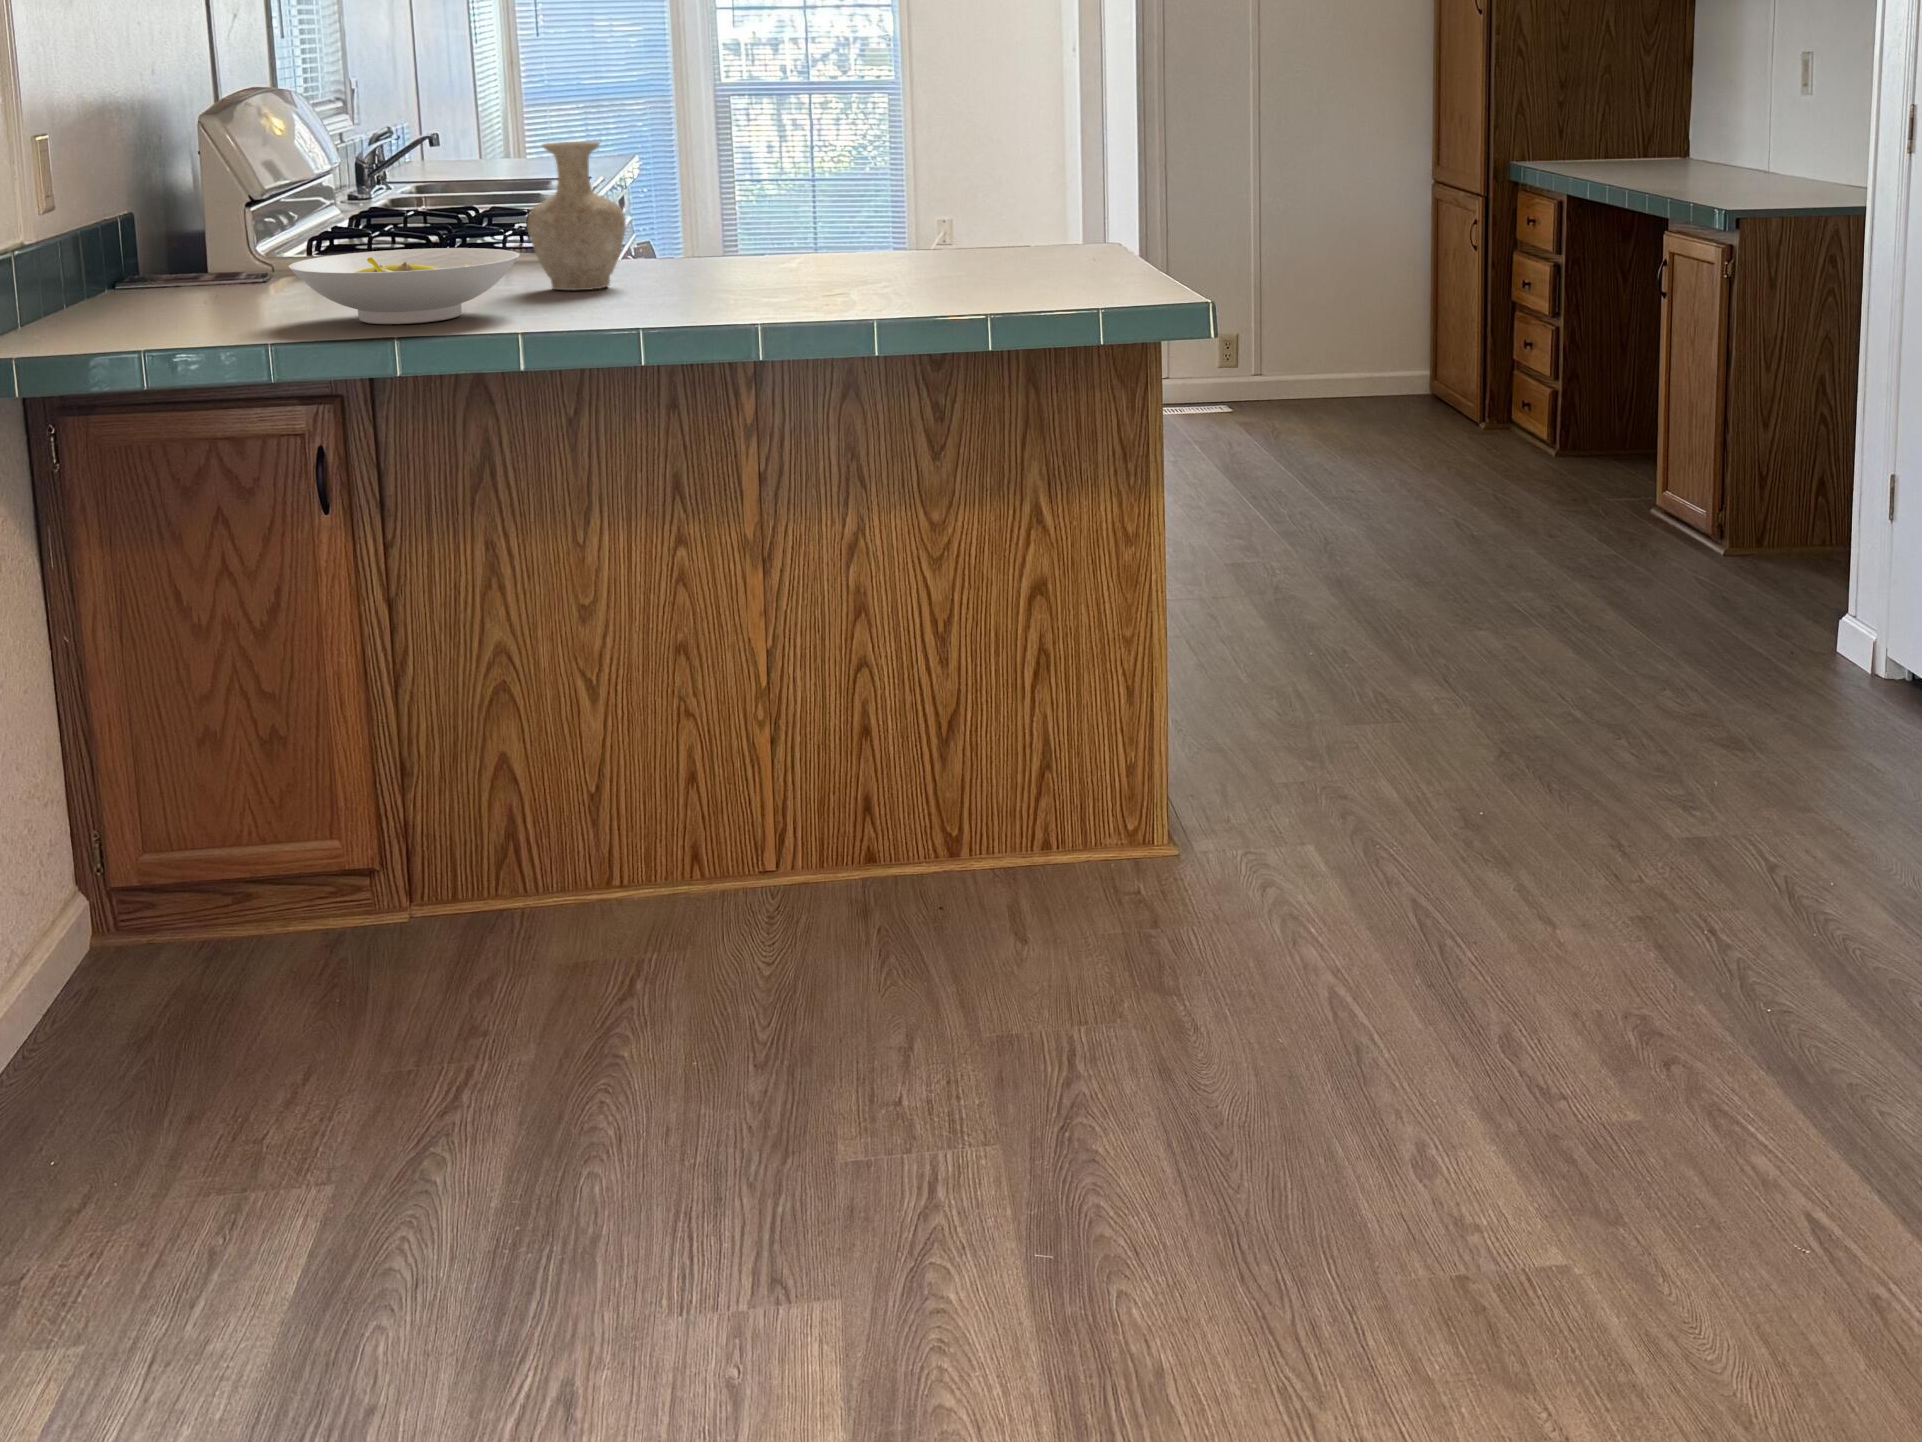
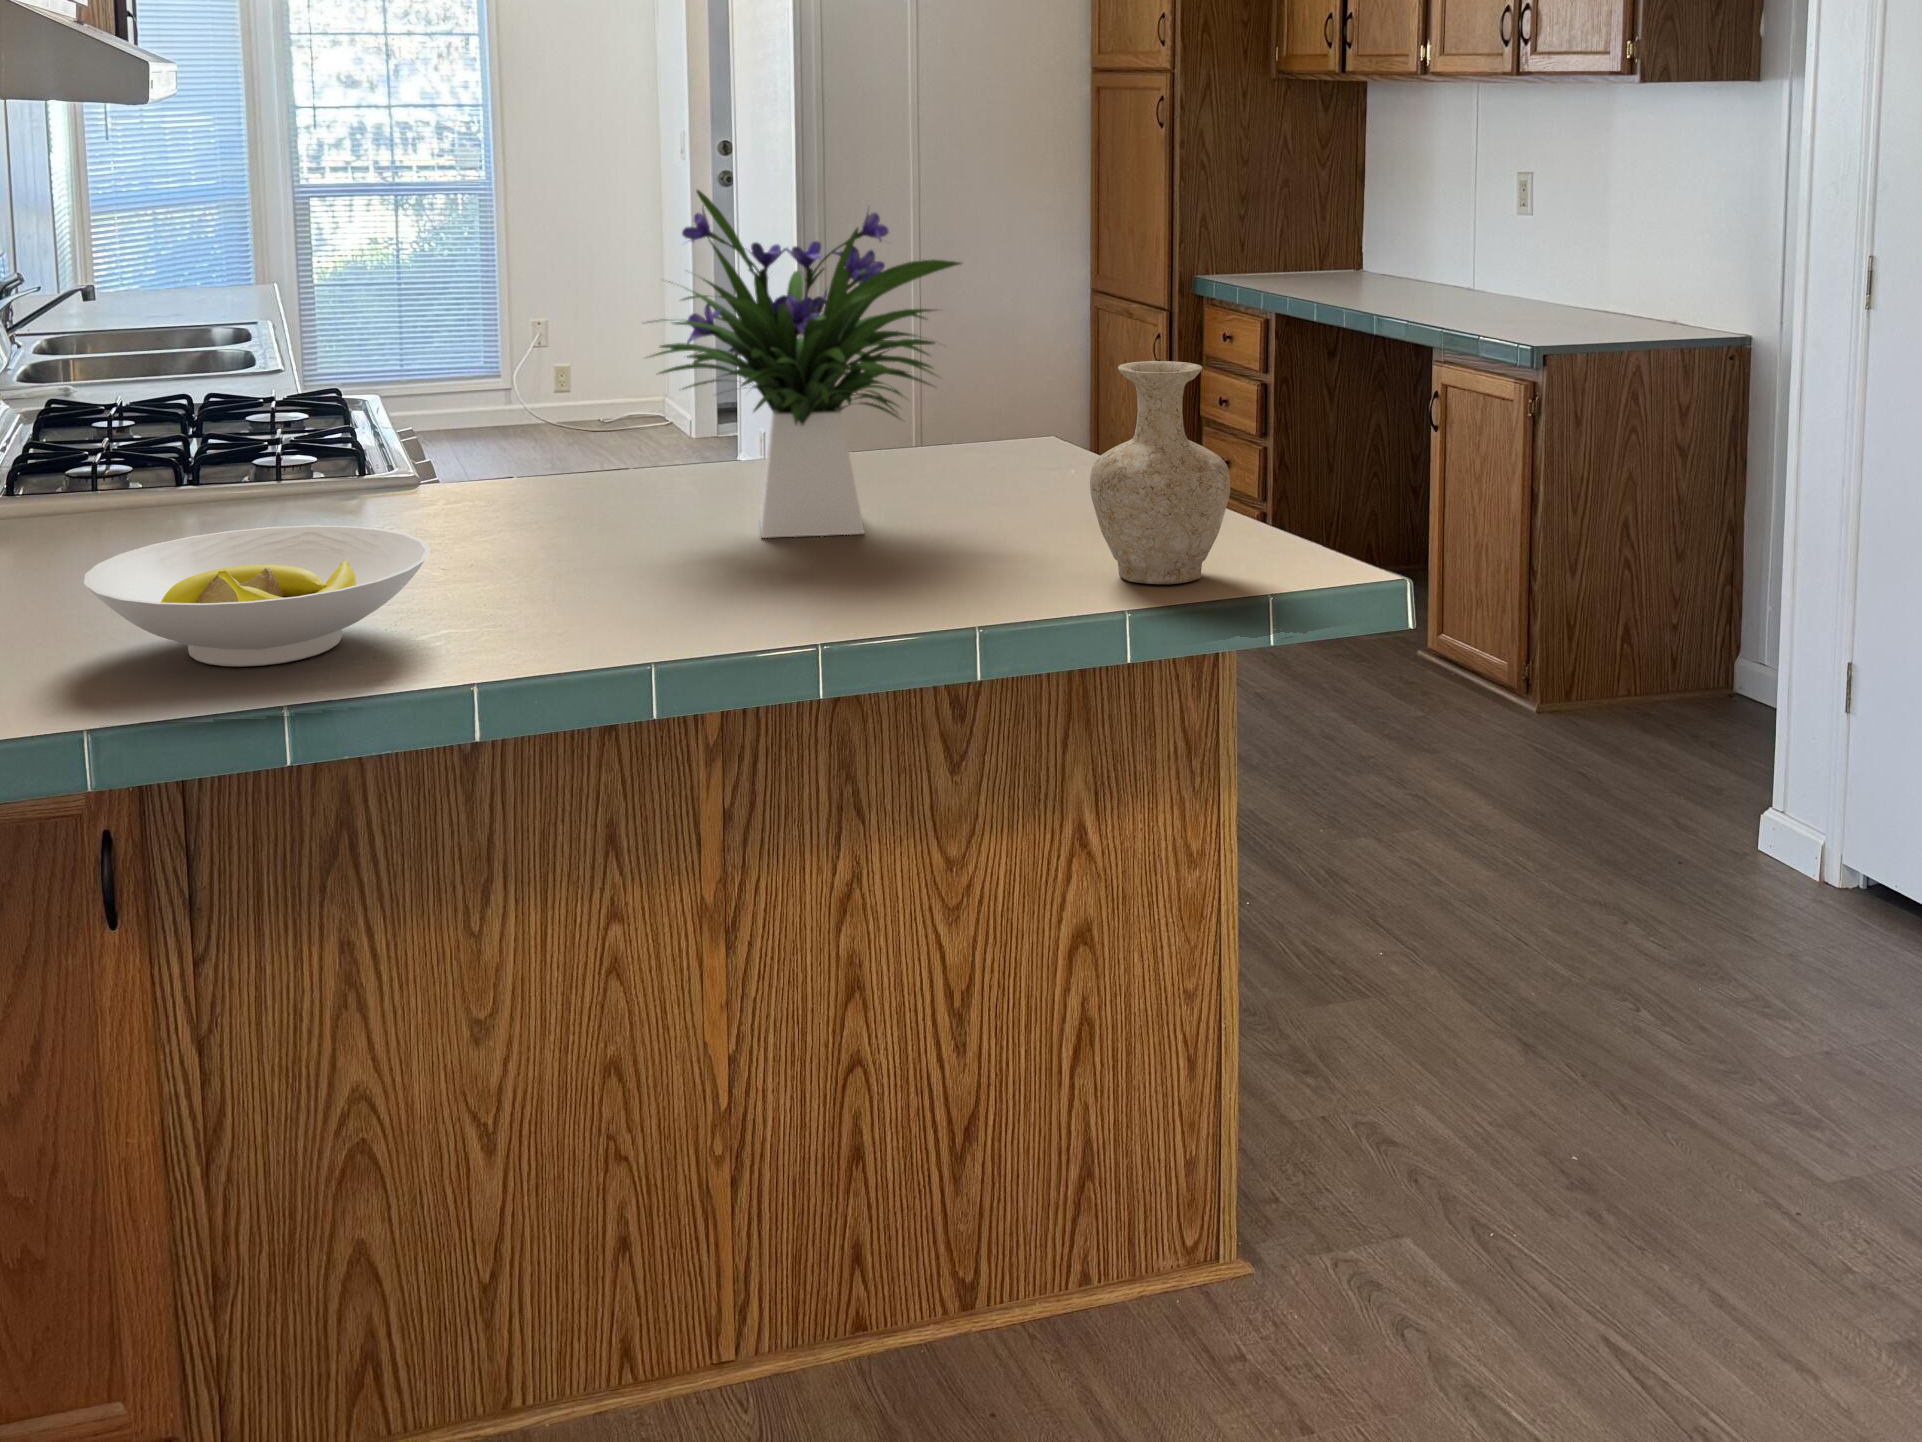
flower arrangement: none [725,20,968,283] -> present [652,189,962,538]
vase: present [527,142,626,291] -> present [1090,361,1230,584]

